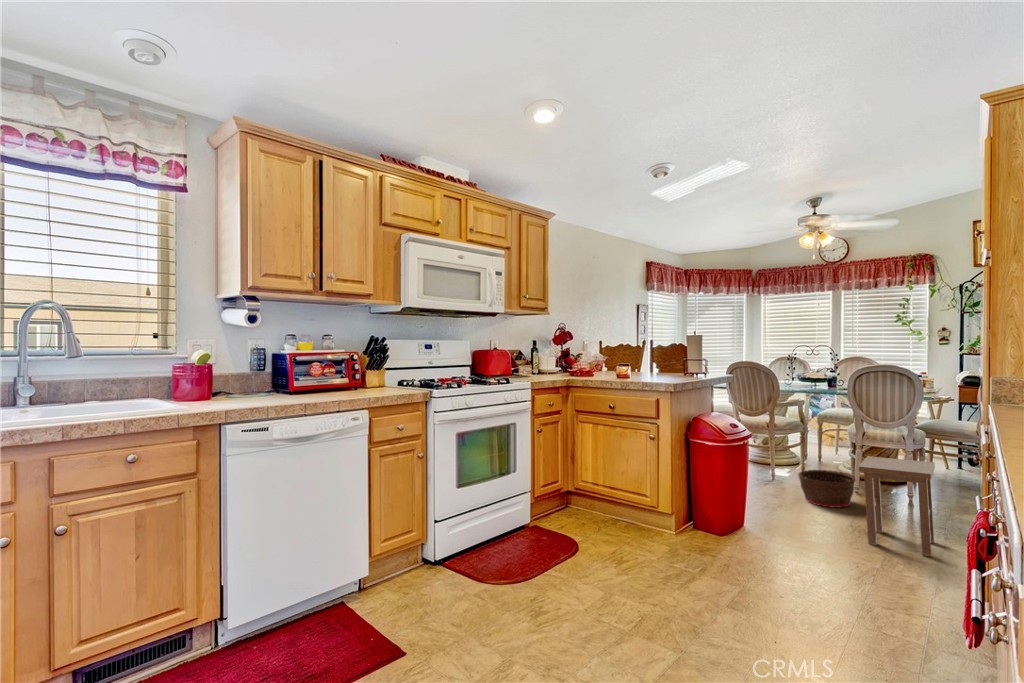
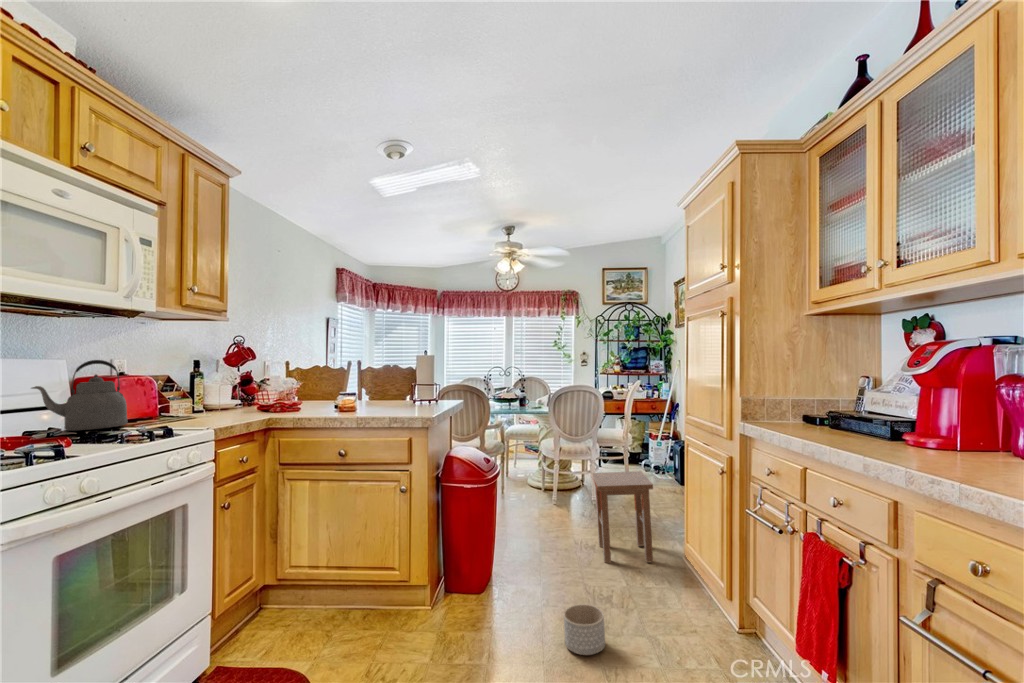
kettle: none [455,341,493,378] -> present [32,360,127,431]
basket: present [798,470,855,508] -> none [520,489,568,529]
planter: none [772,552,812,592] -> present [564,604,605,655]

